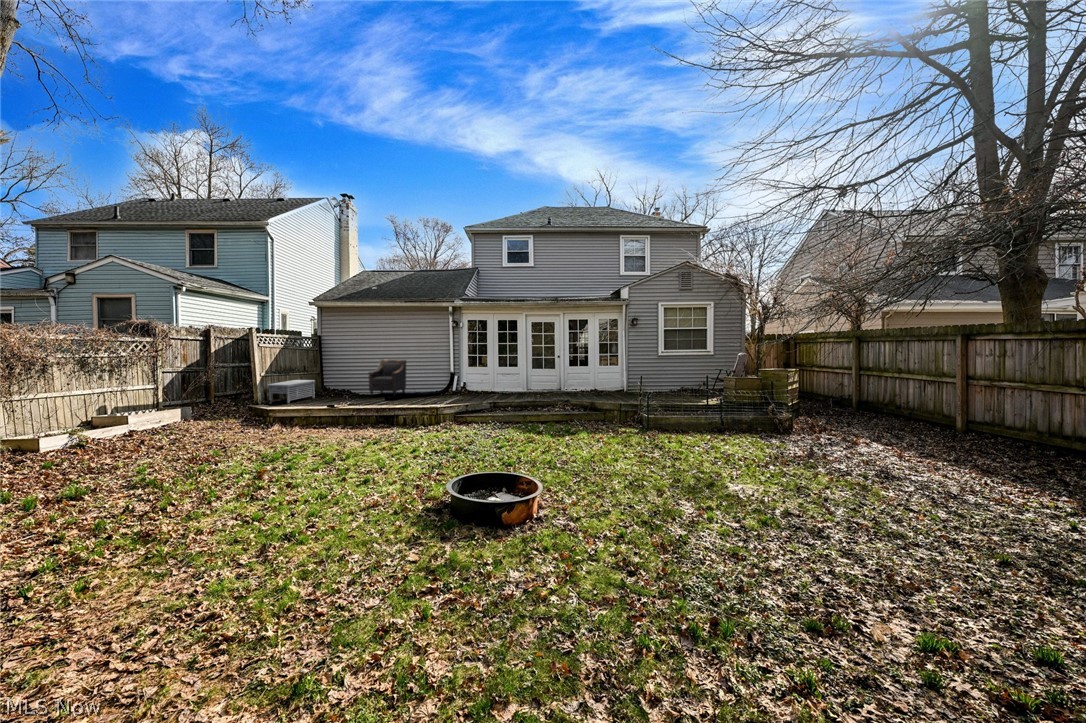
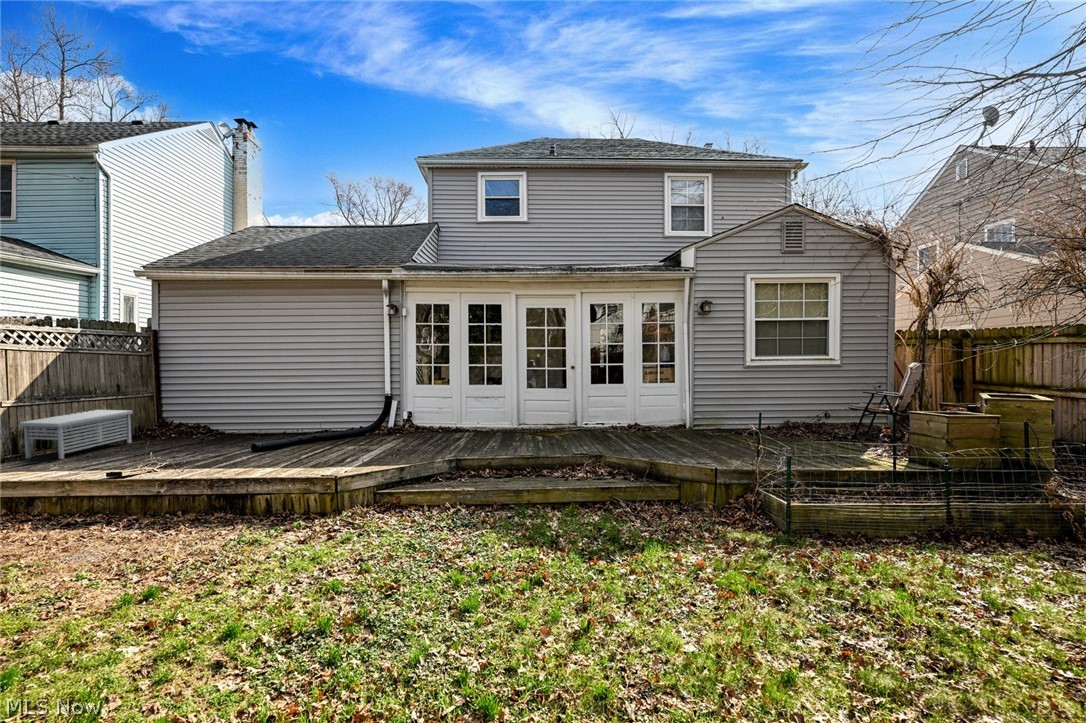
chair: present [369,360,406,396] -> none [234,372,308,439]

